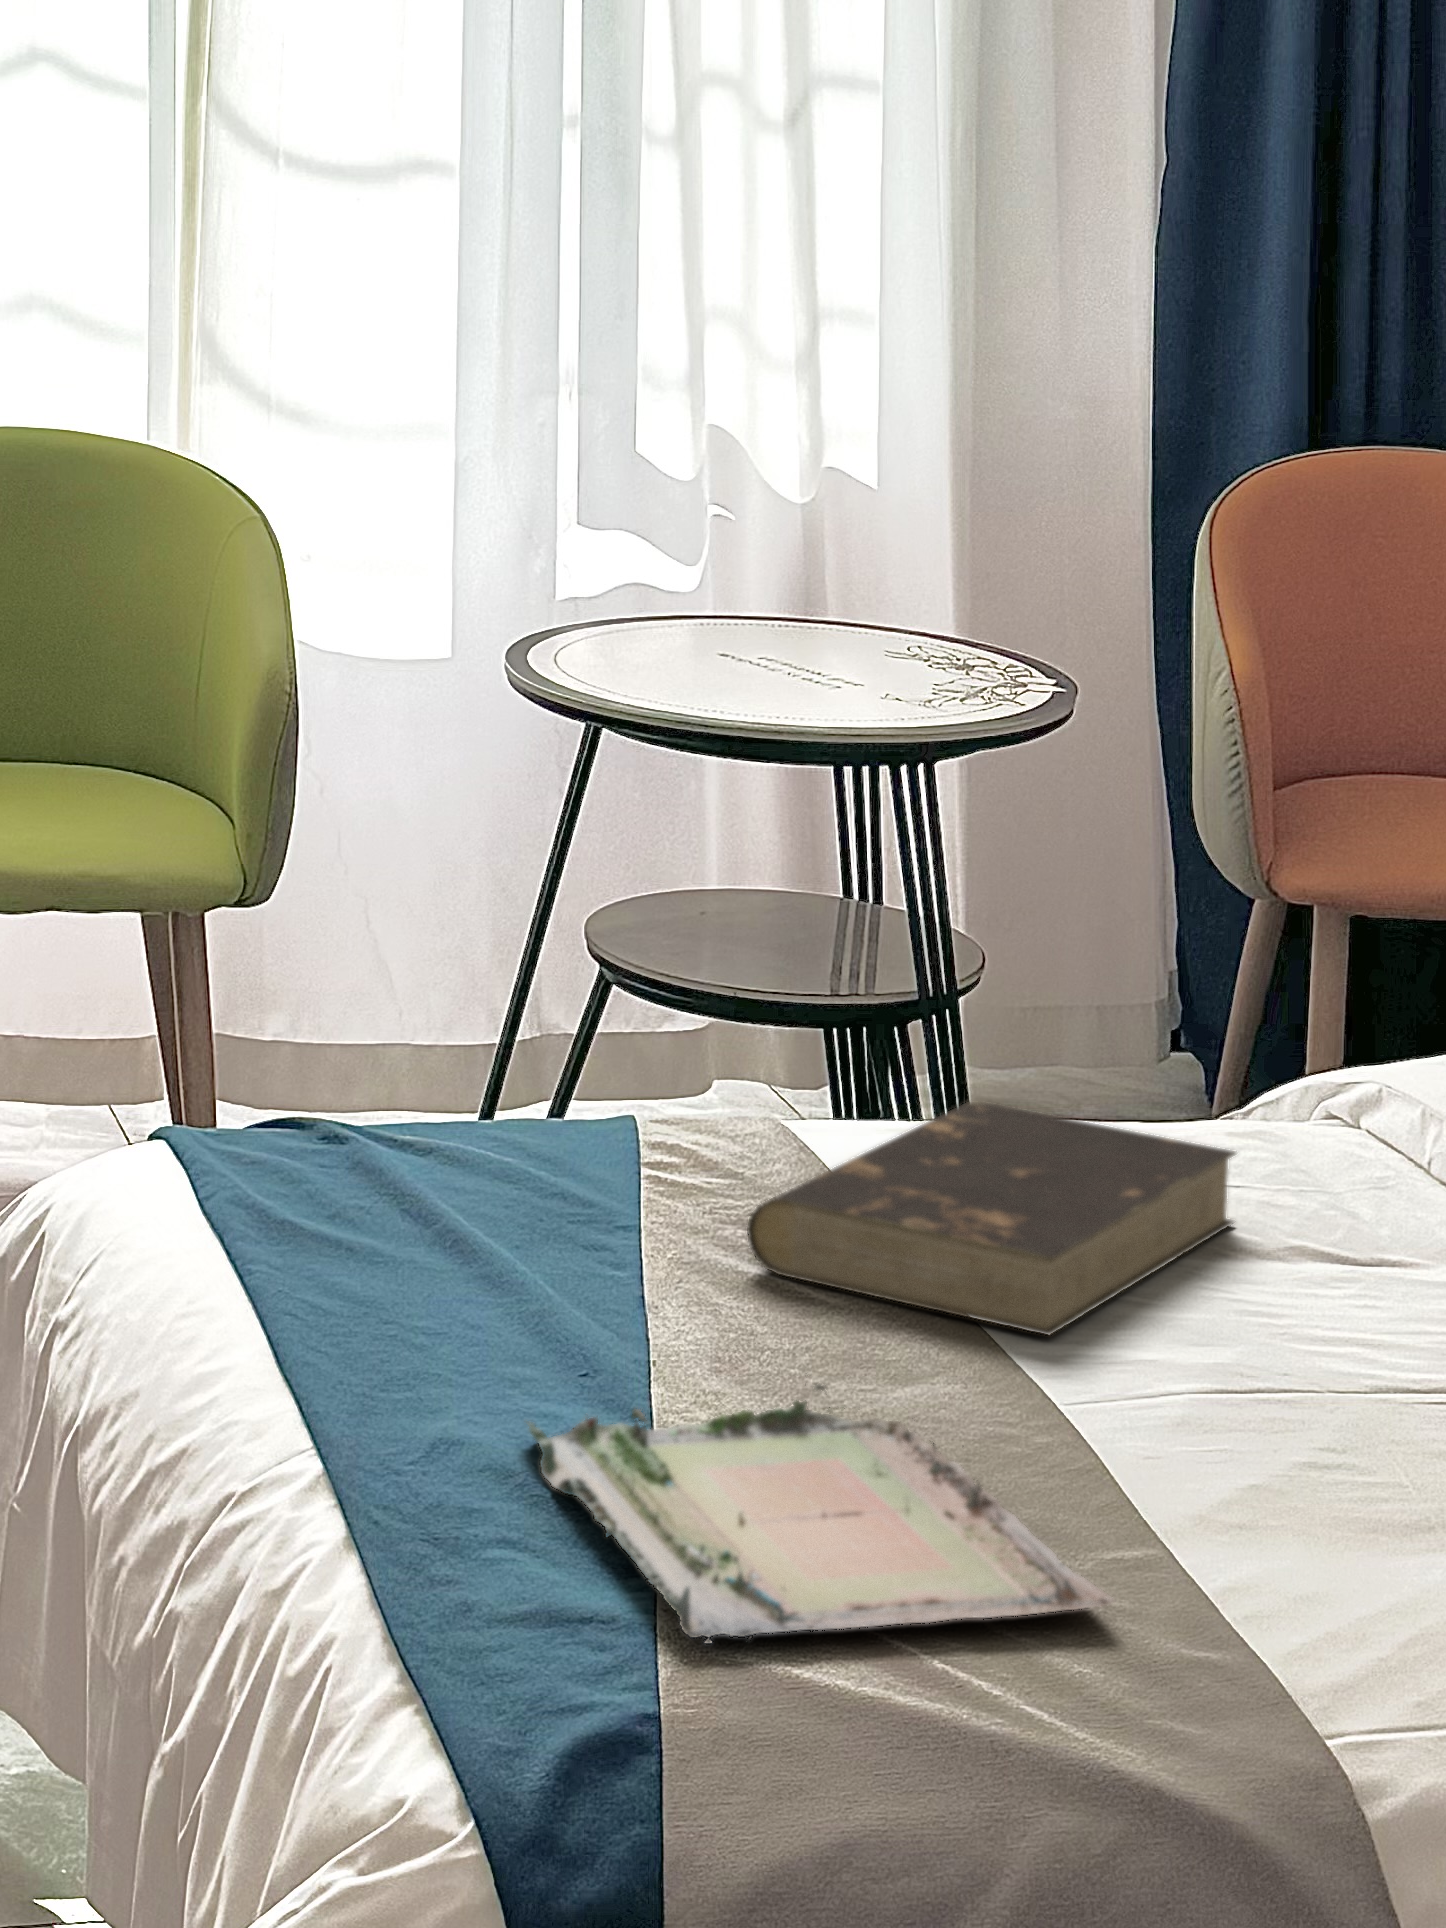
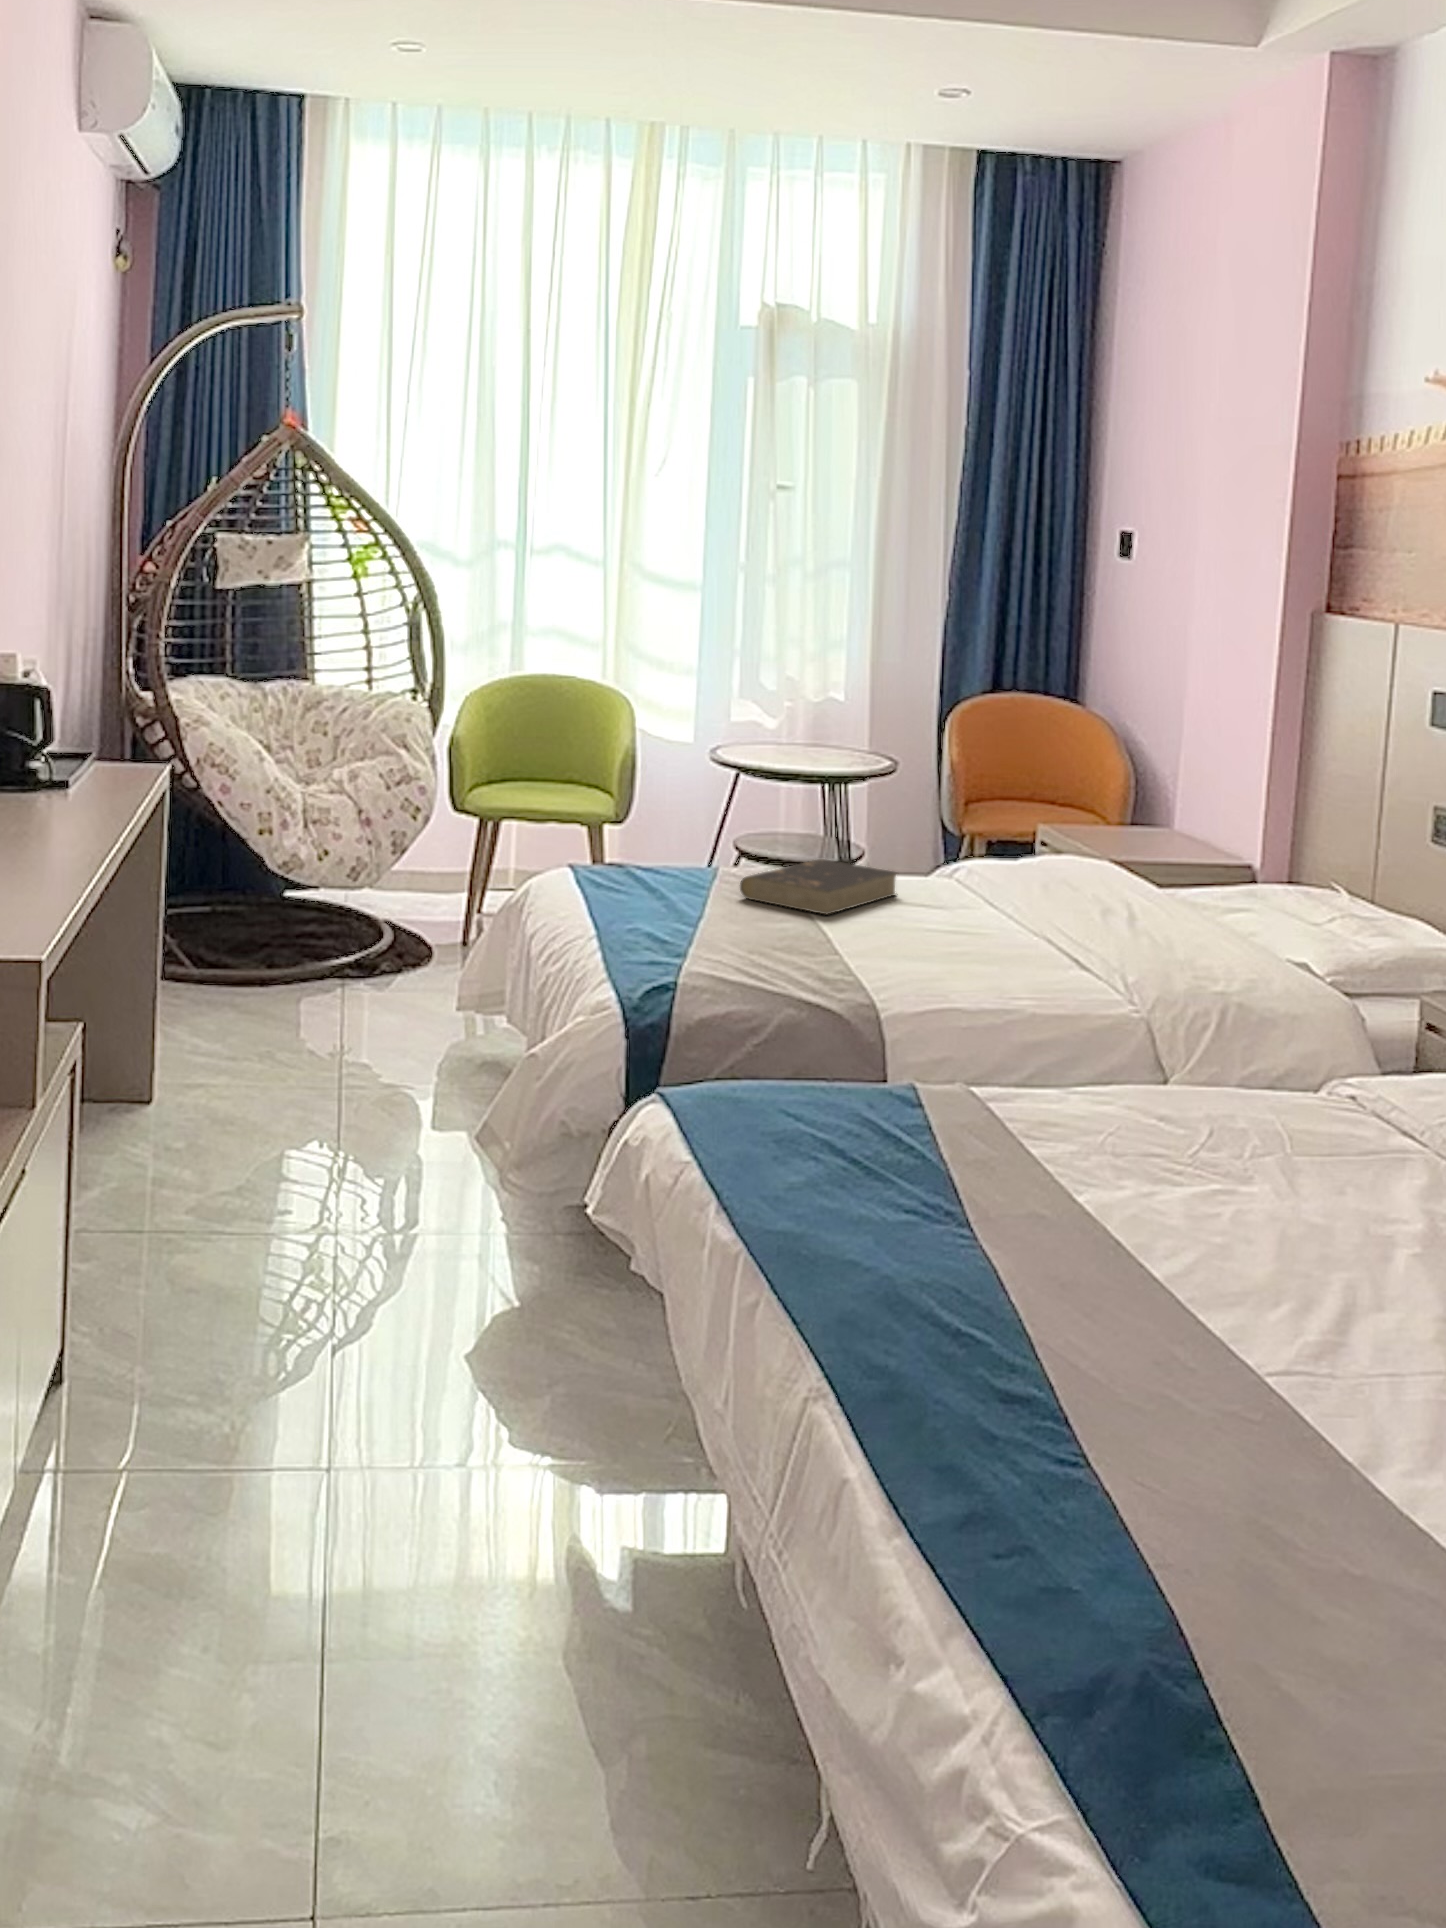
tray: present [527,1373,1114,1644] -> none [657,913,820,970]

